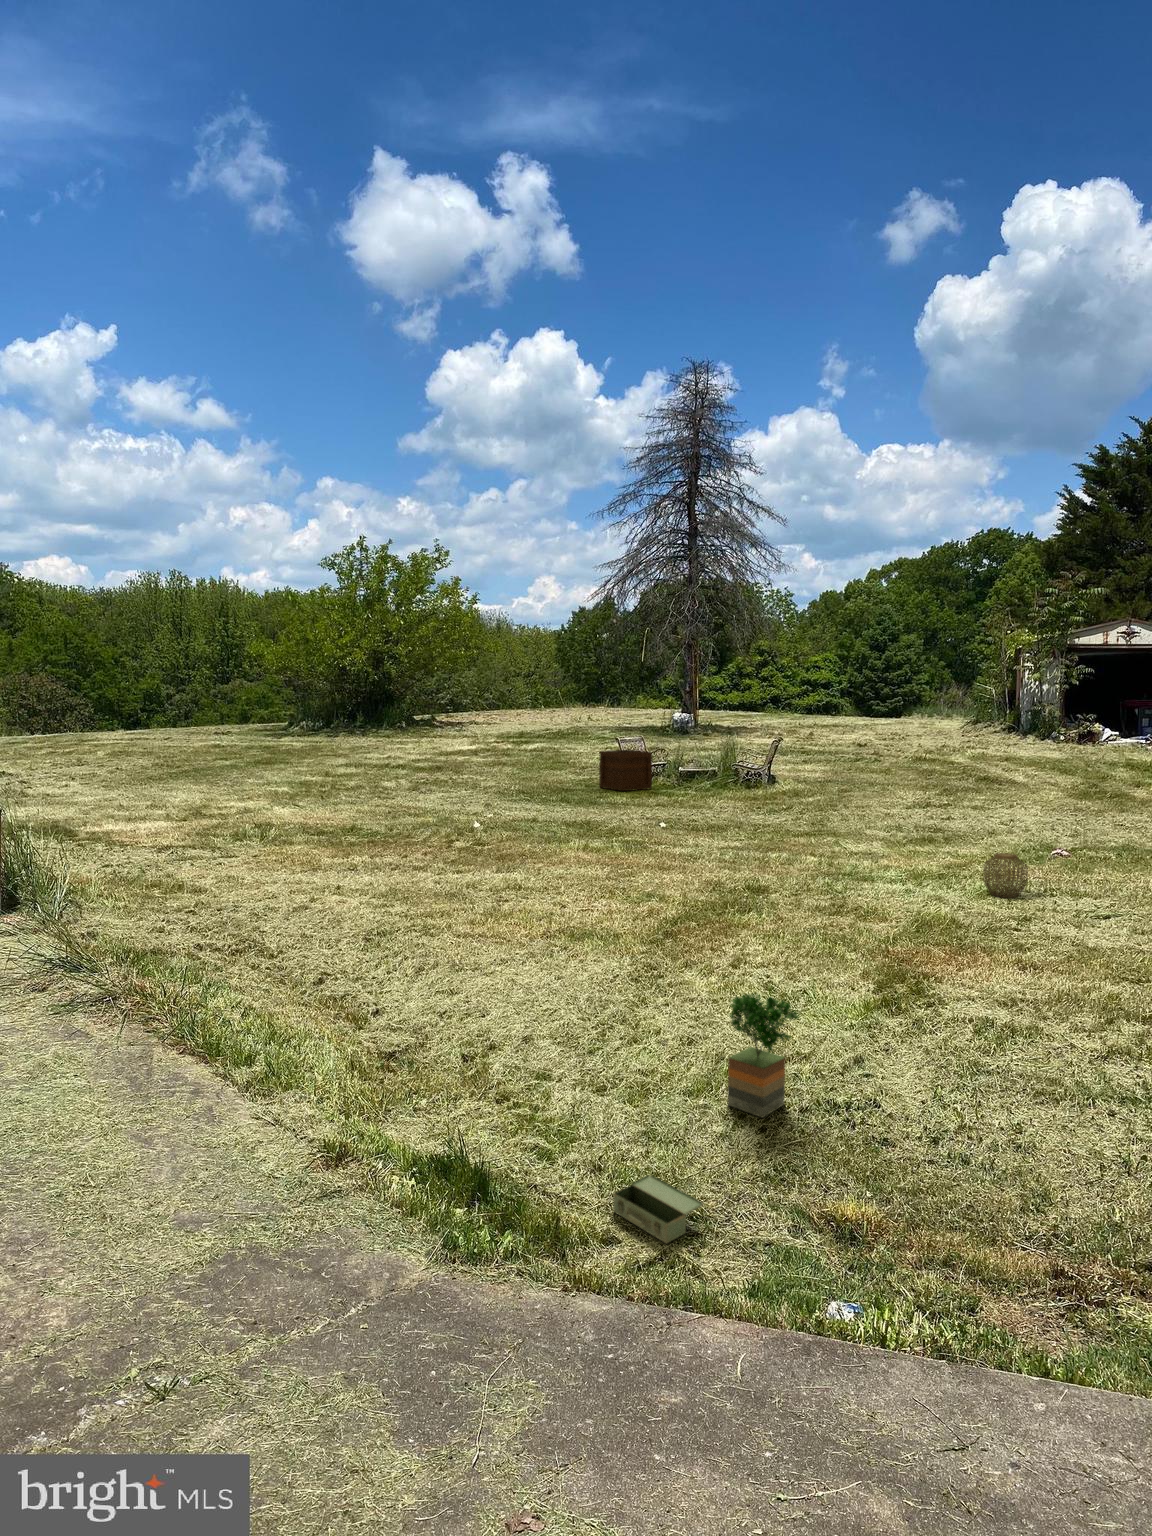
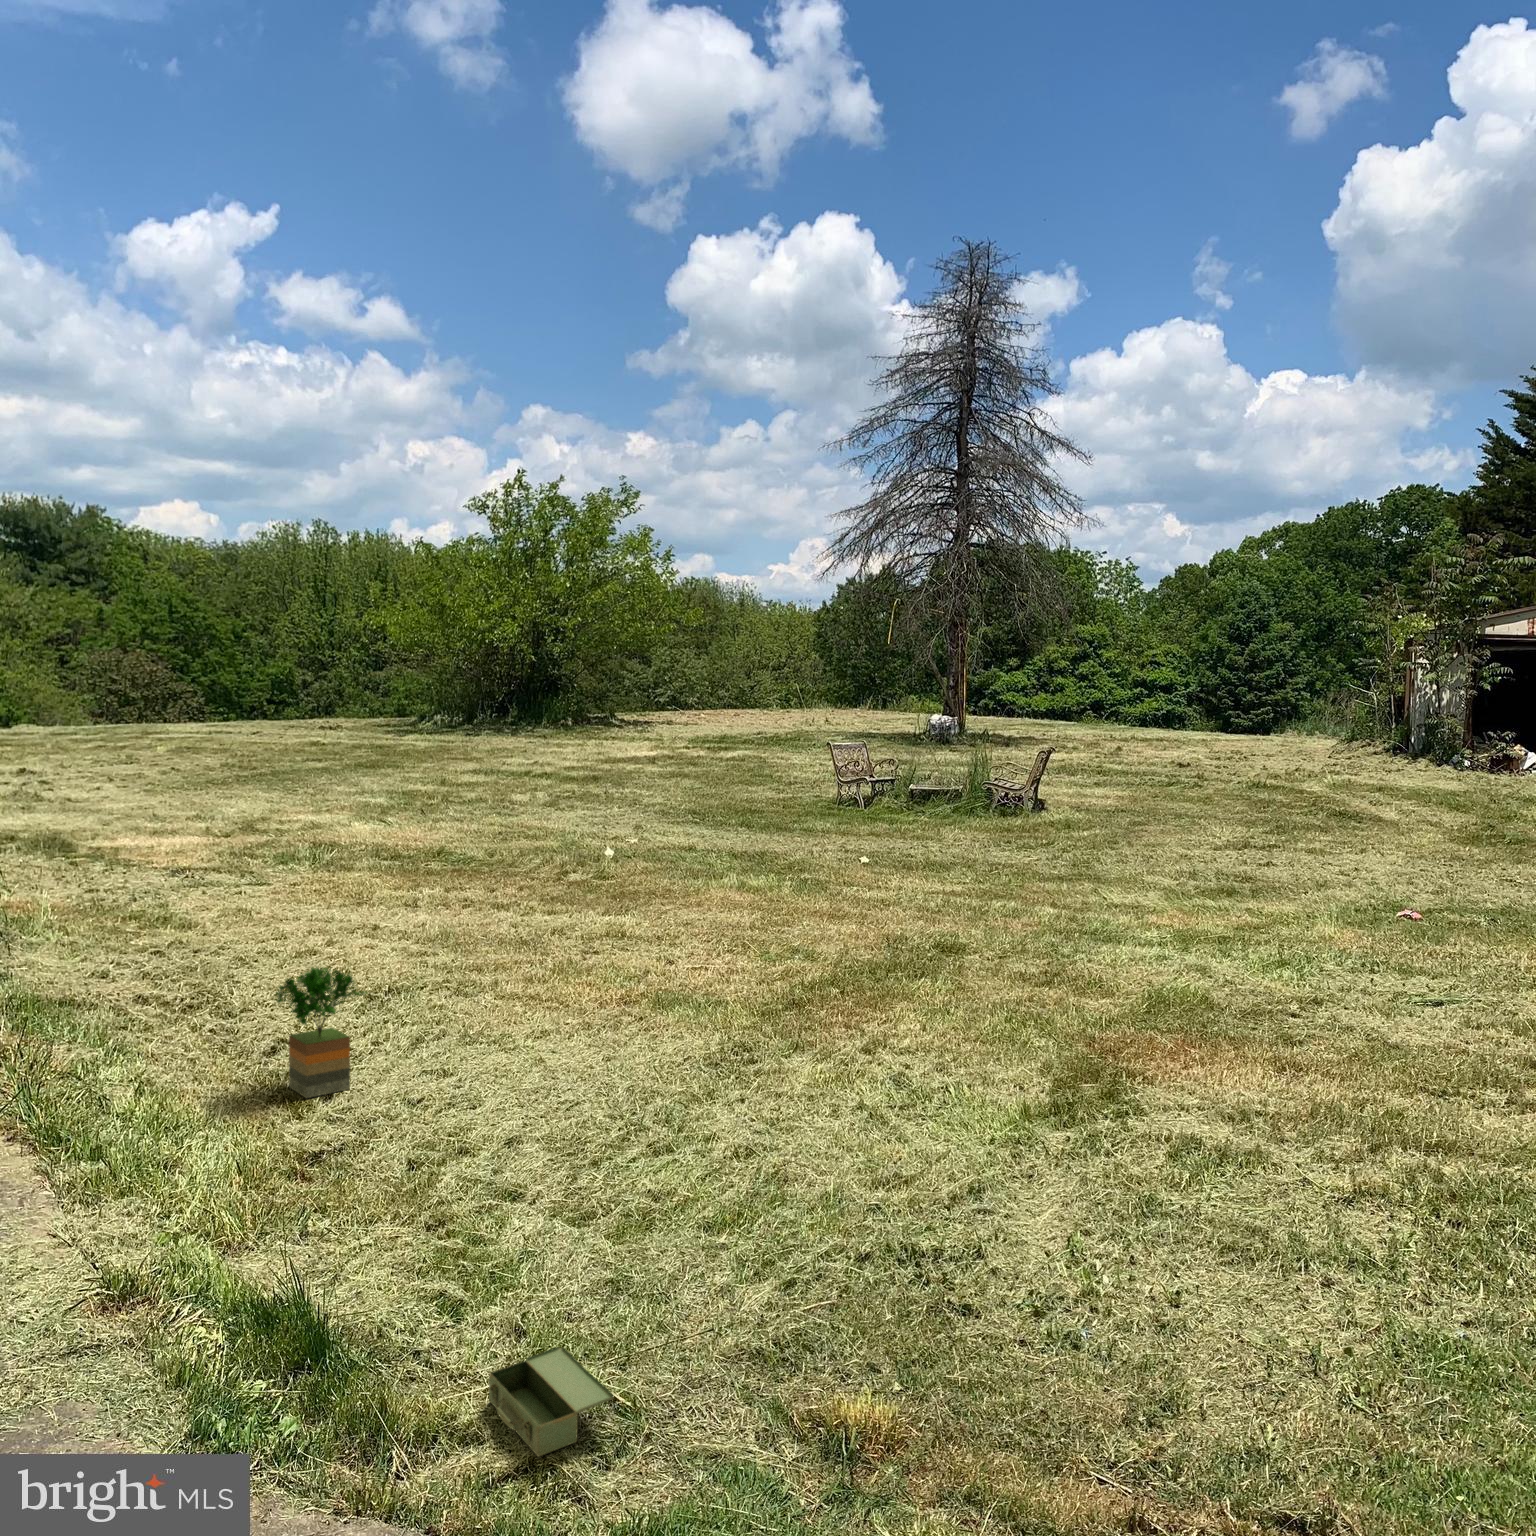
wooden crate: present [599,750,653,791] -> none [811,767,881,821]
woven basket: present [983,853,1028,898] -> none [1271,903,1334,968]
potted tree: present [727,993,799,1117] -> present [276,967,366,1098]

